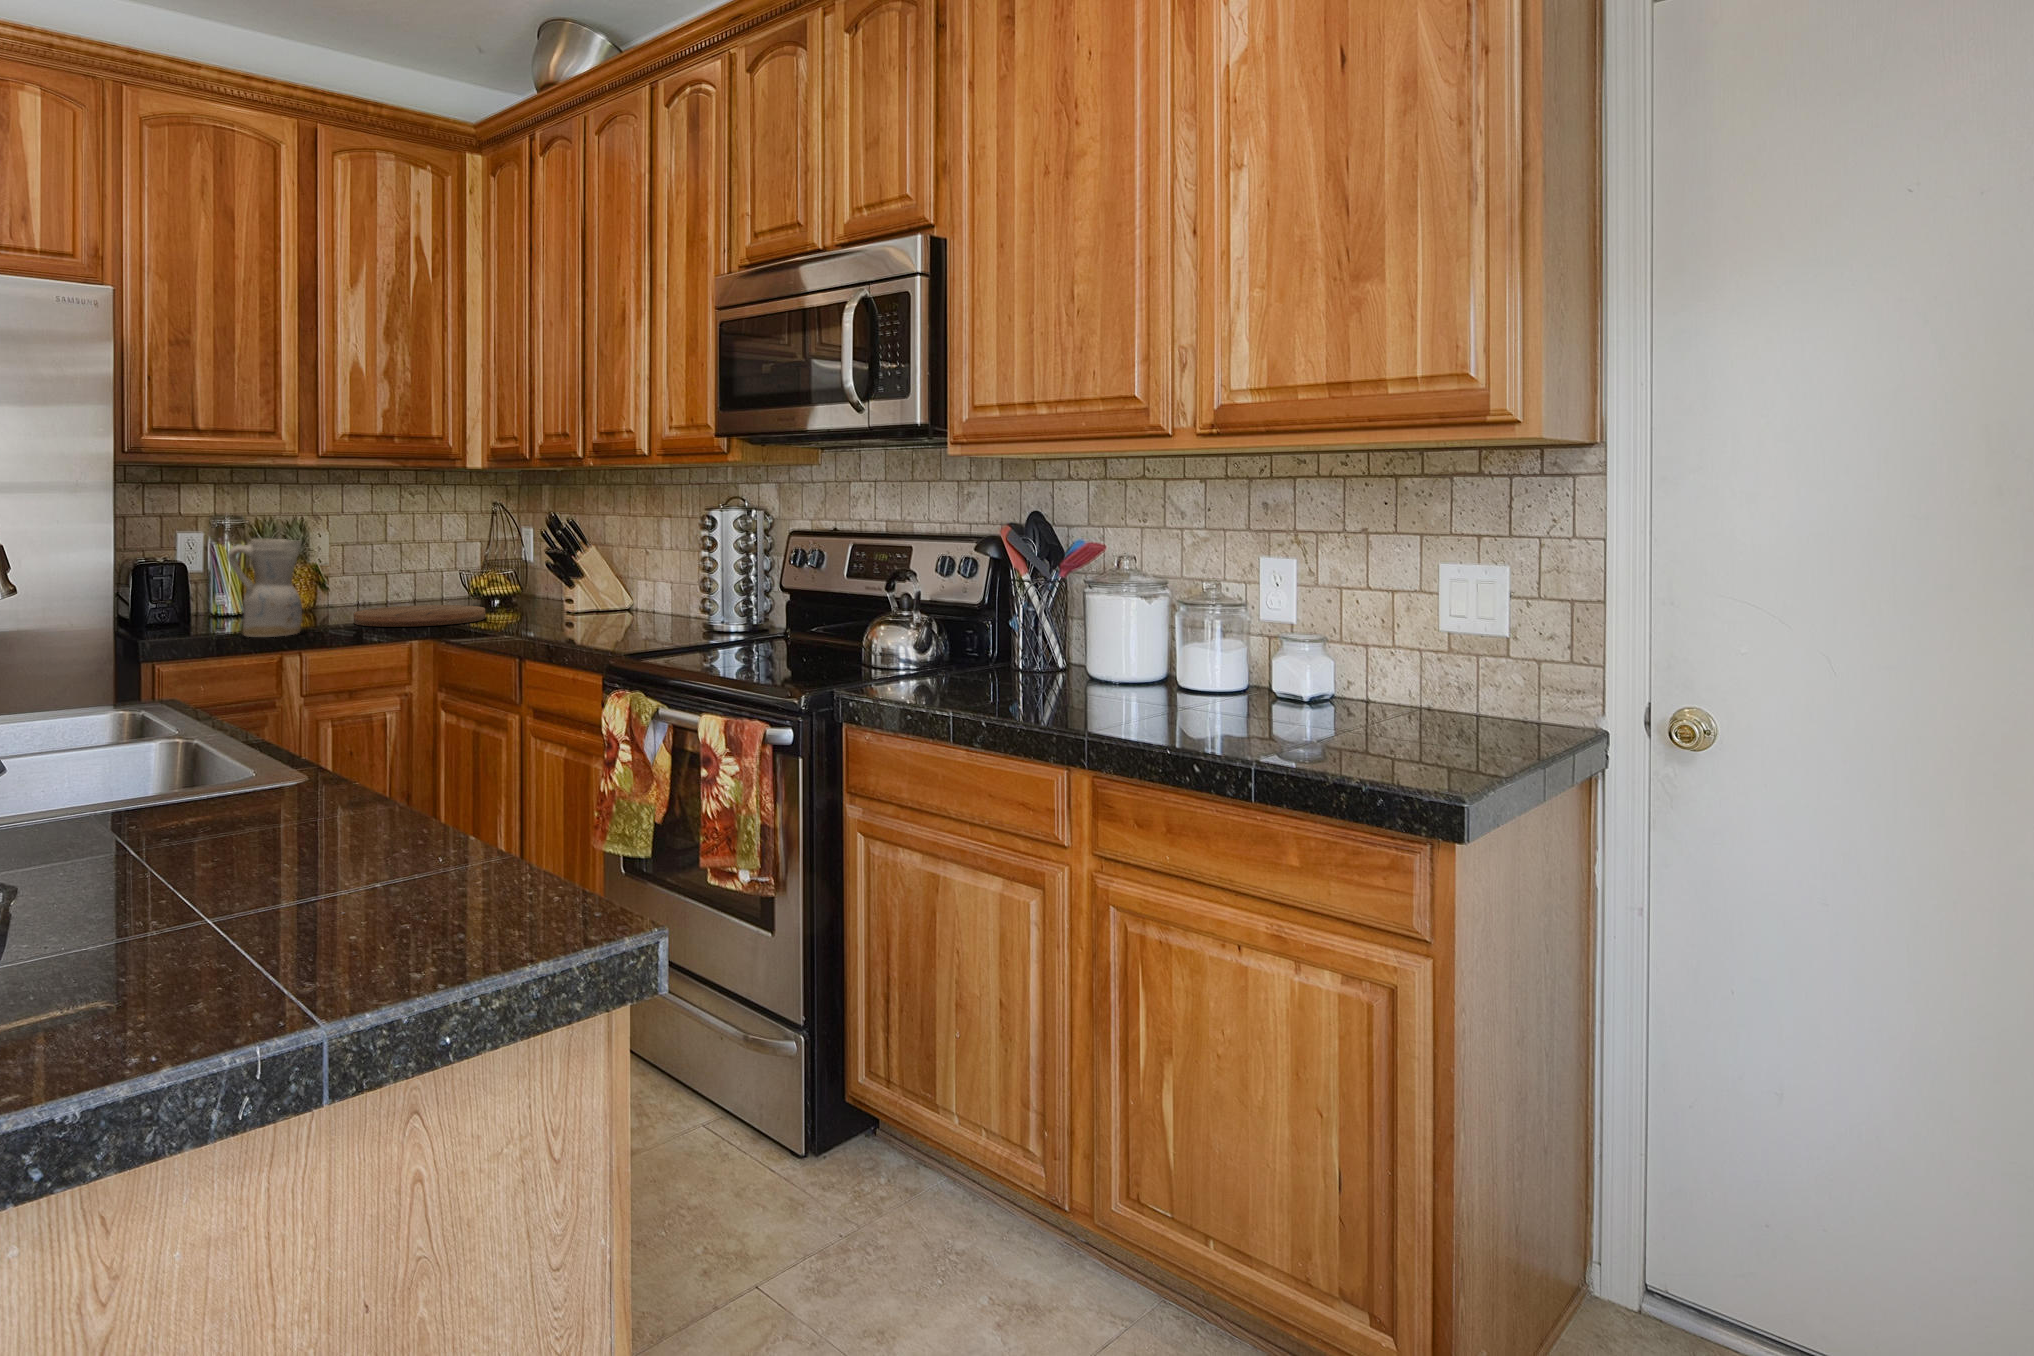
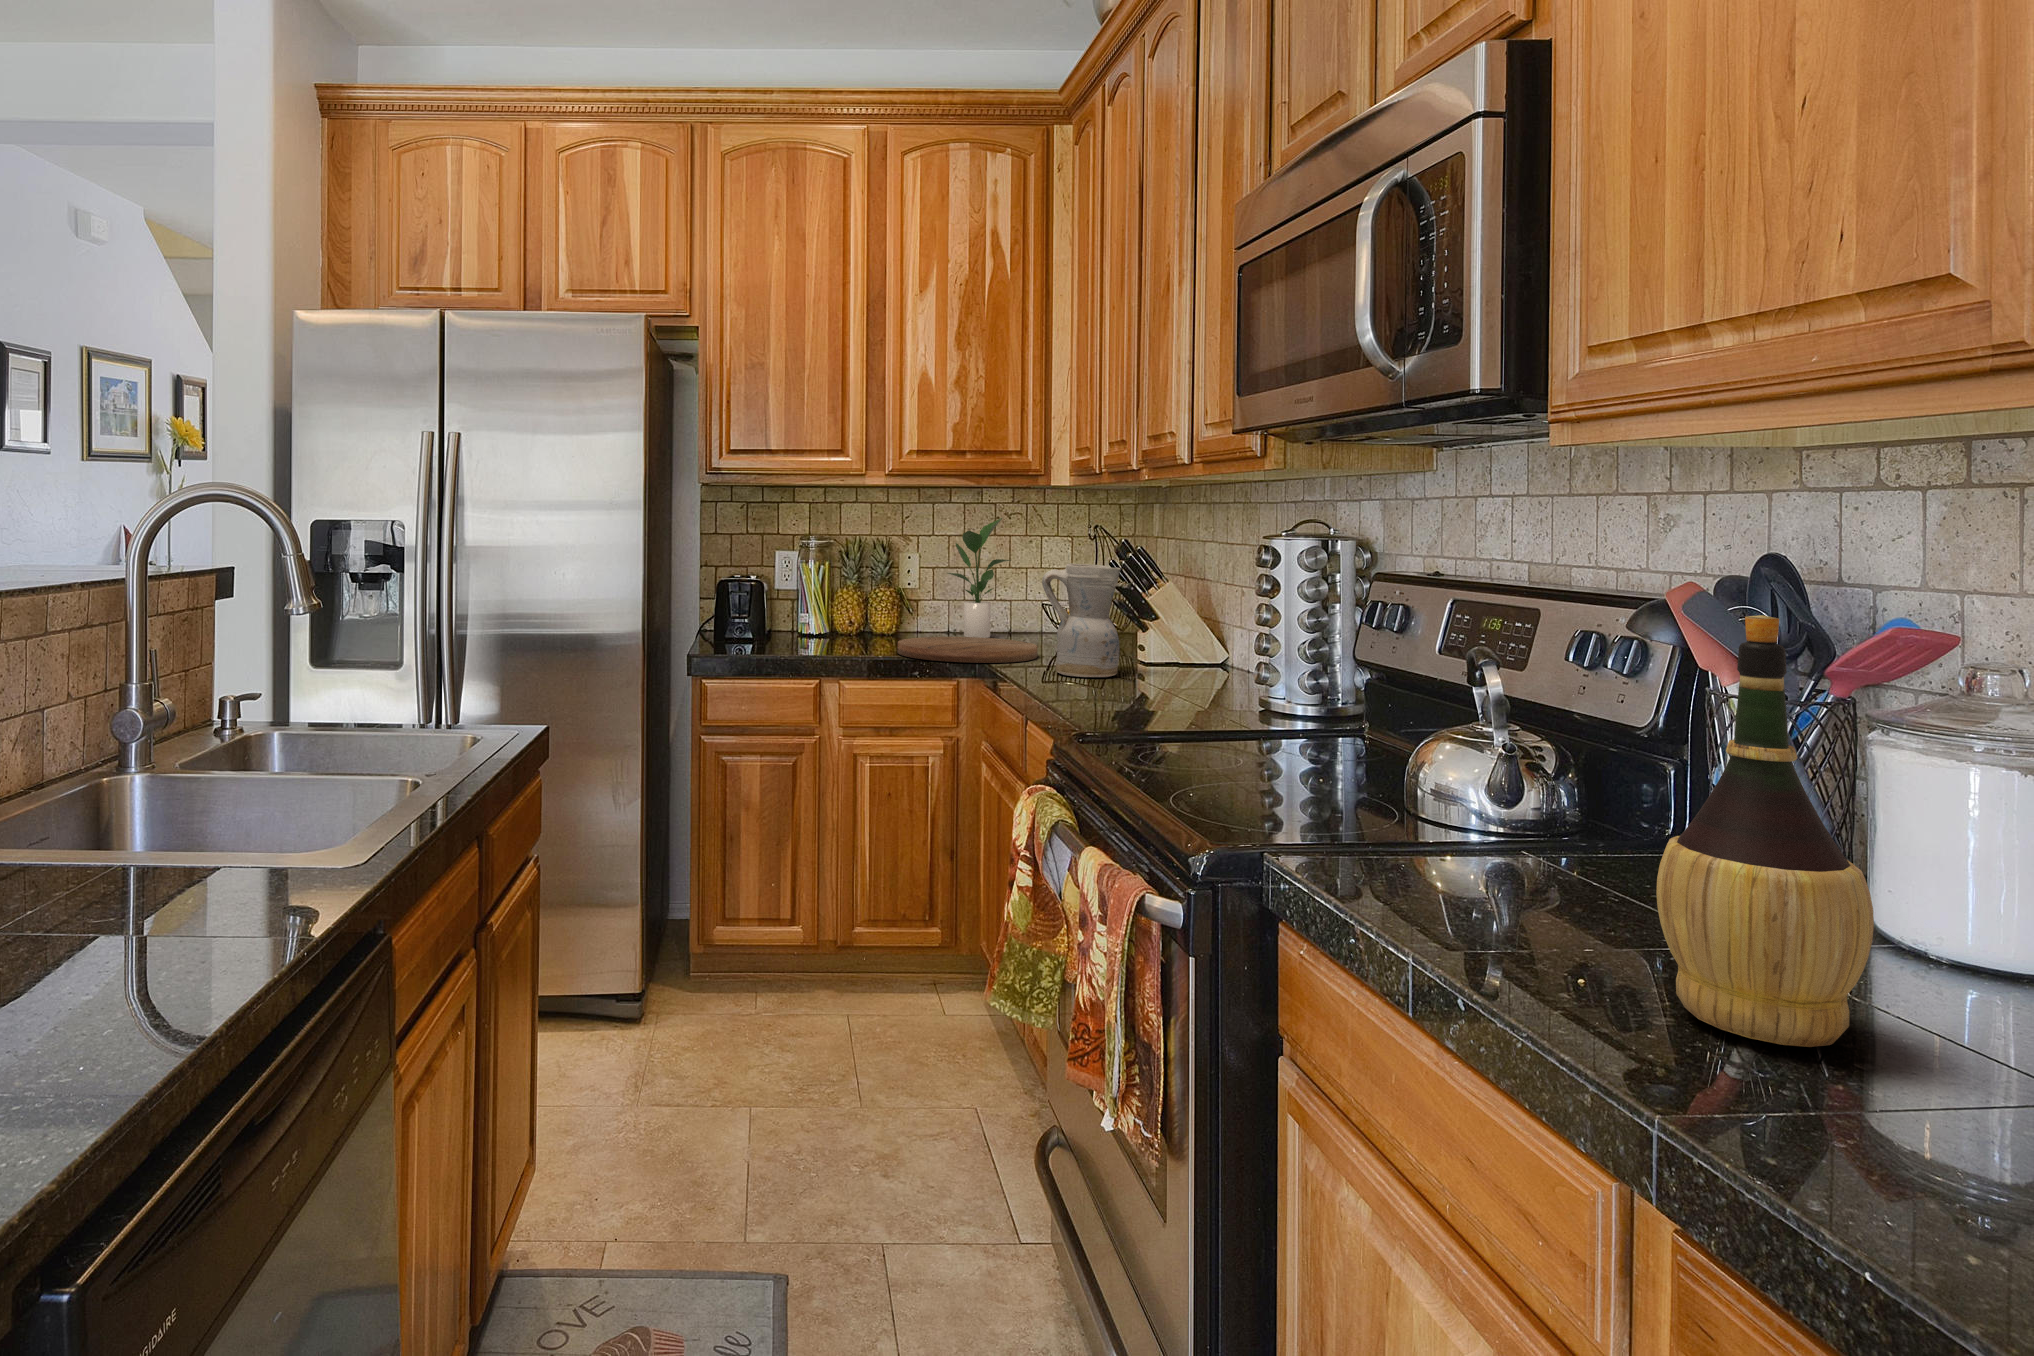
potted plant: none [364,496,429,609] -> present [948,518,1010,638]
wine bottle: none [1047,535,1117,709] -> present [1656,615,1874,1047]
ceramic pitcher: present [228,539,302,637] -> present [1042,563,1121,677]

